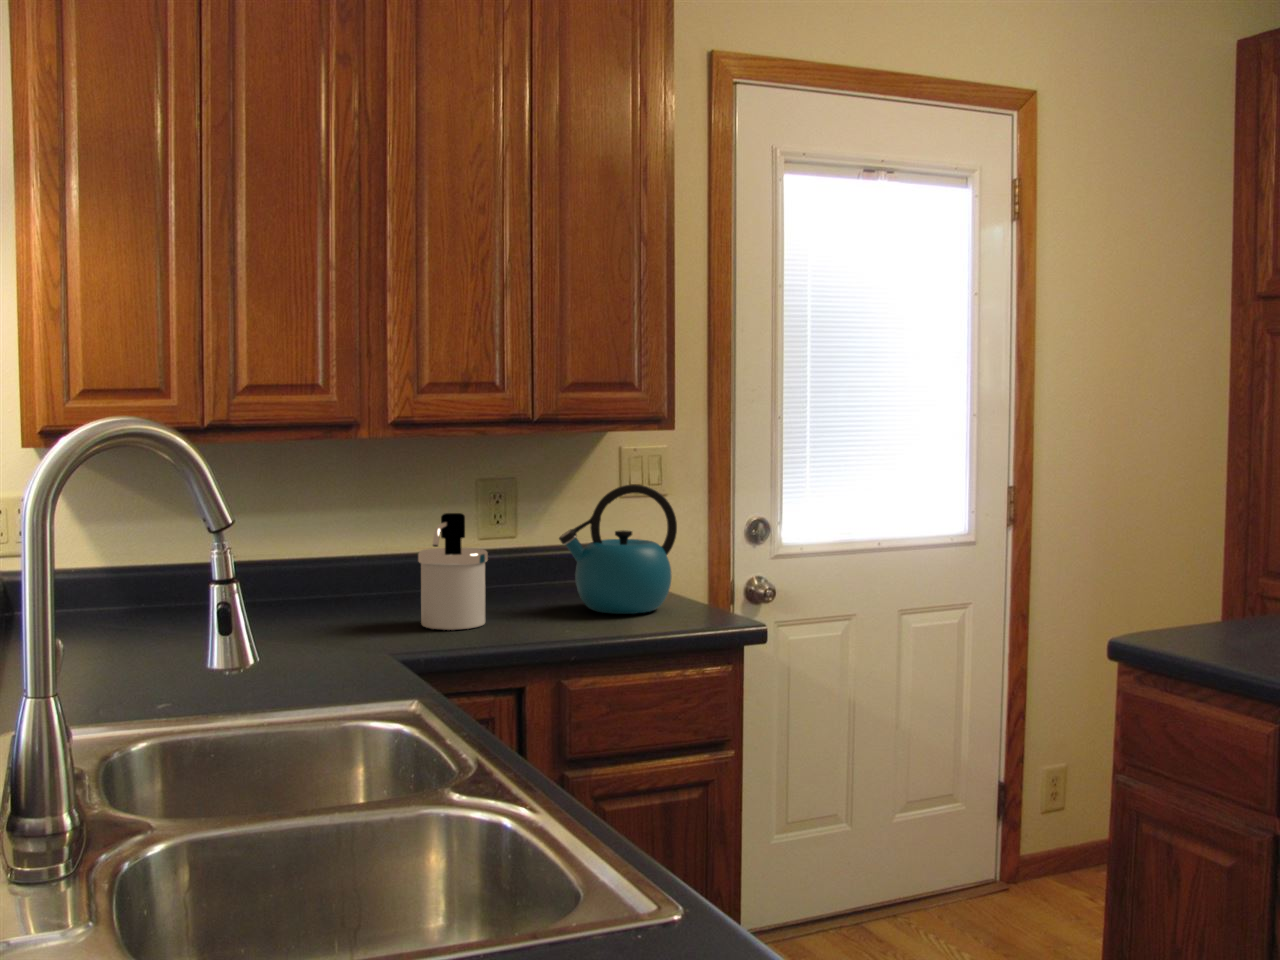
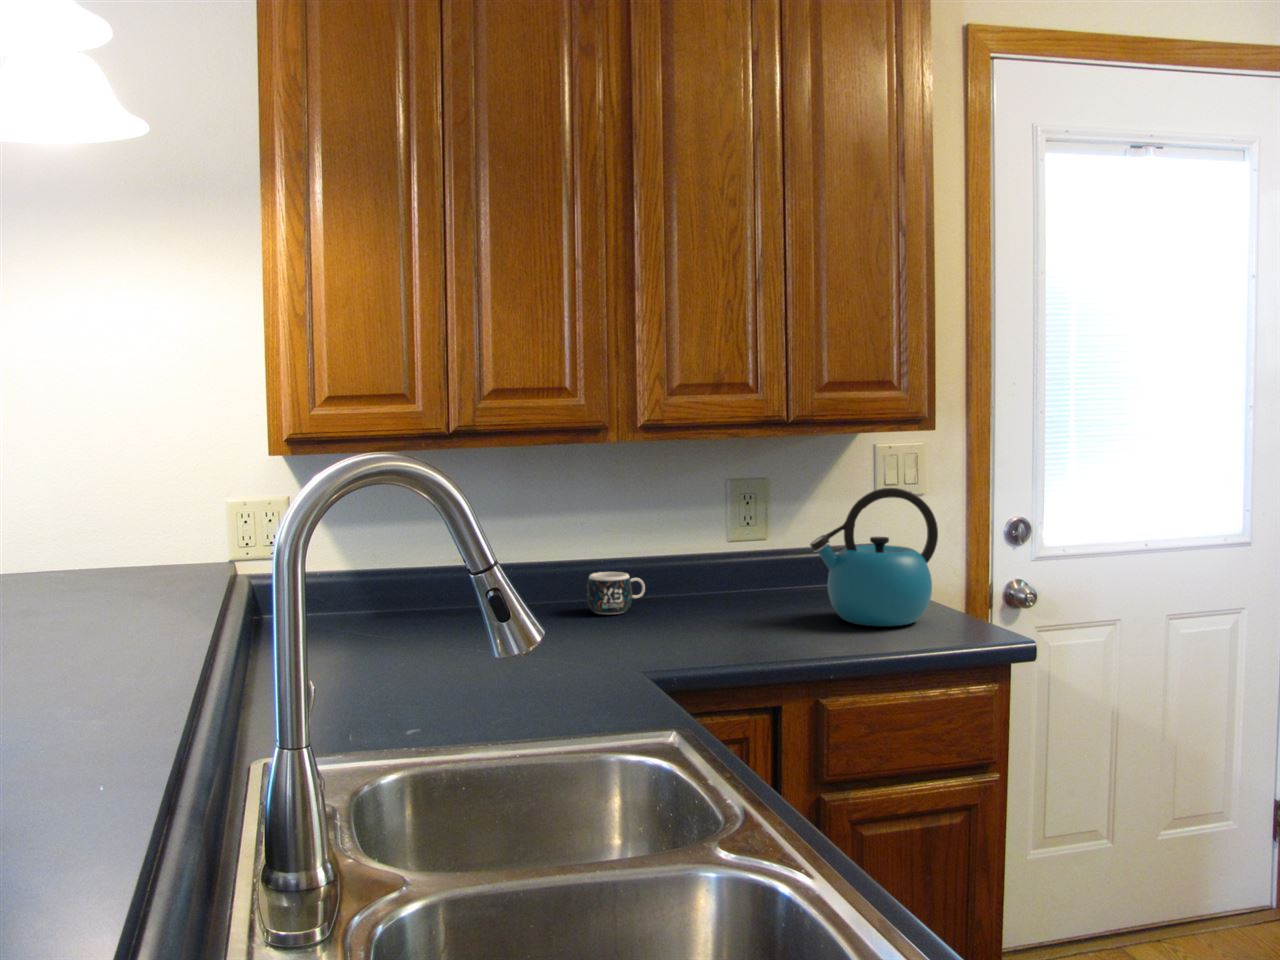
soap dispenser: present [418,513,488,630] -> none [665,519,736,641]
mug: none [341,568,400,609] -> present [586,572,645,614]

